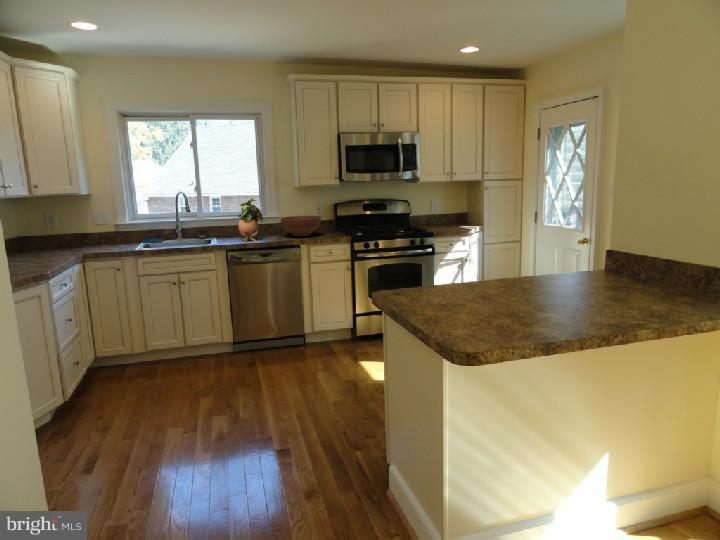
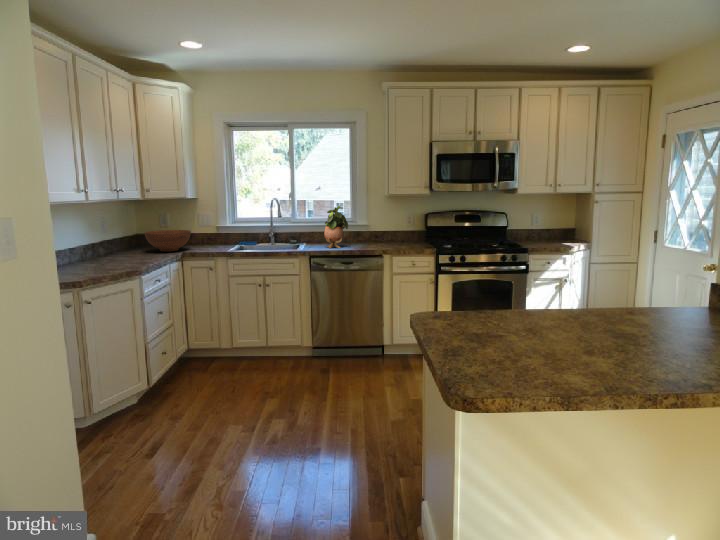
fruit bowl: present [280,216,321,237] -> present [145,230,191,252]

